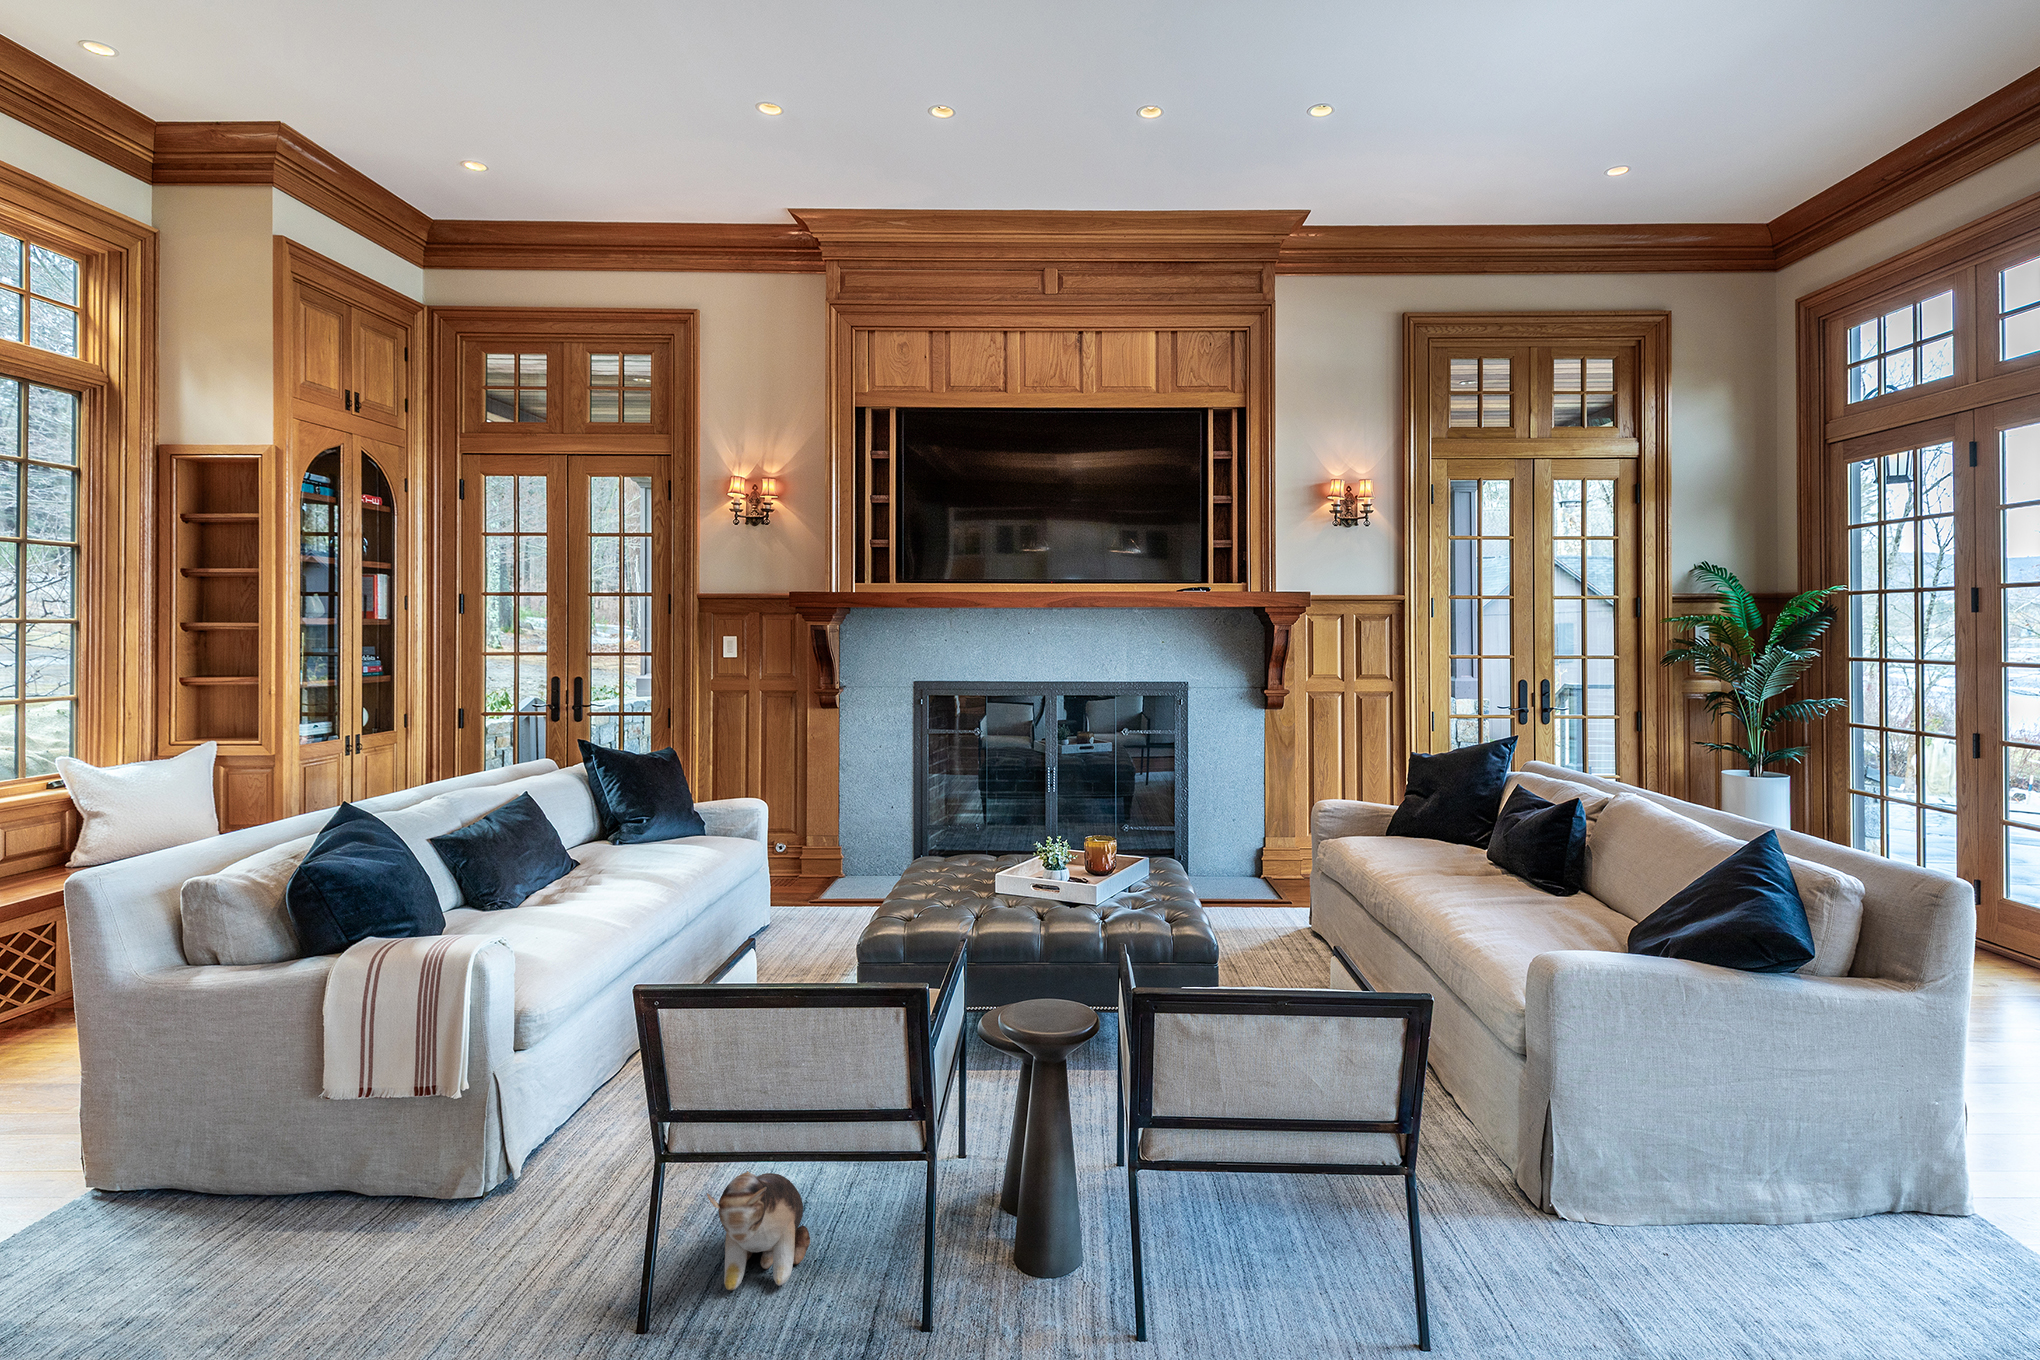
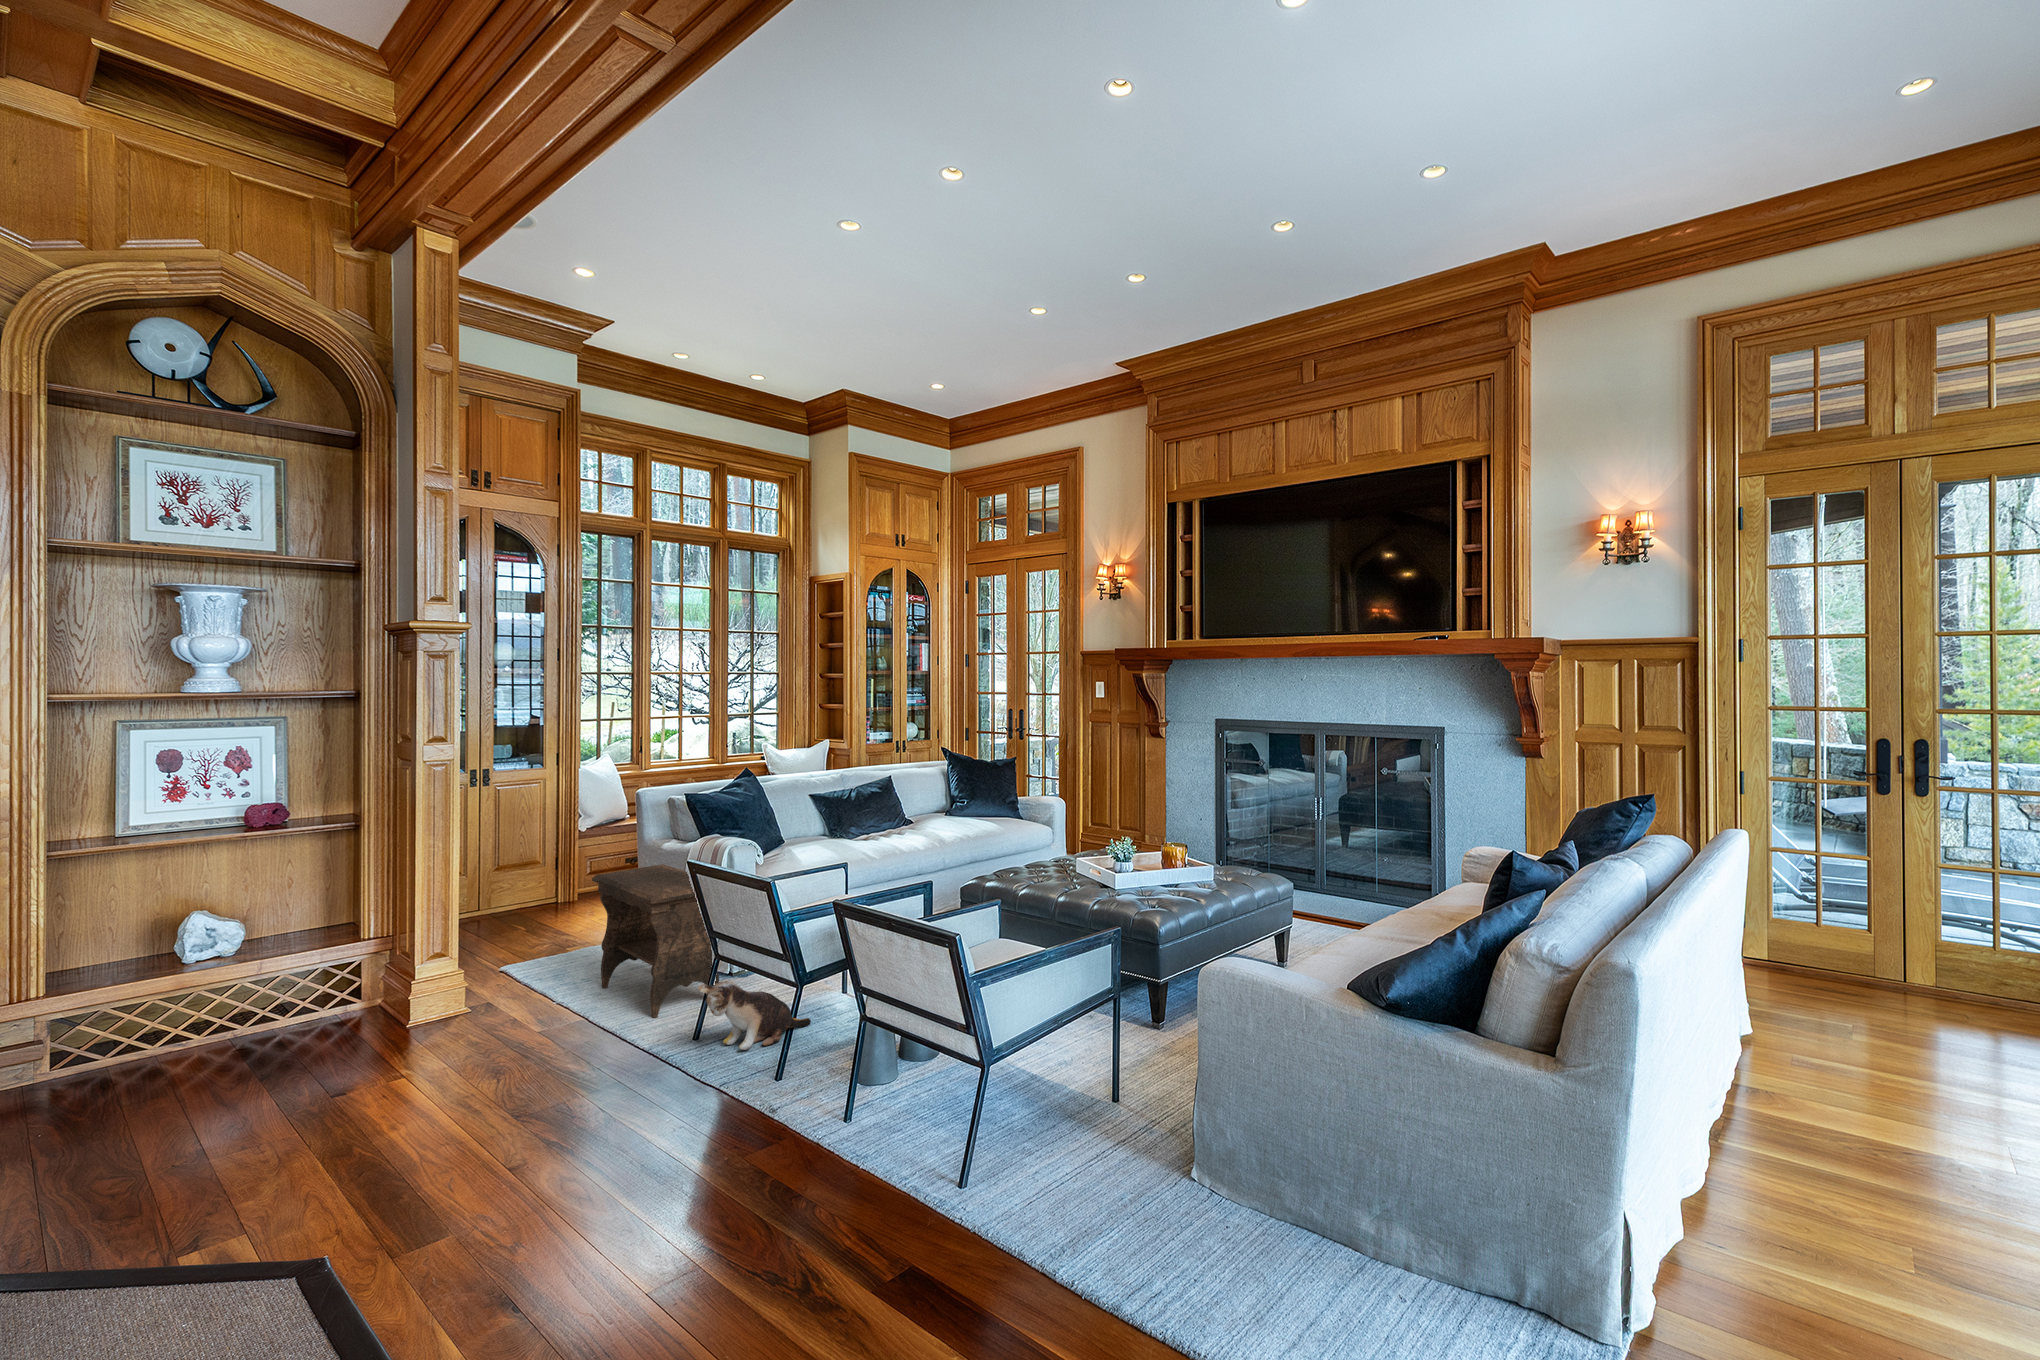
footstool: none [177,1007,570,1311] -> present [592,864,719,1018]

